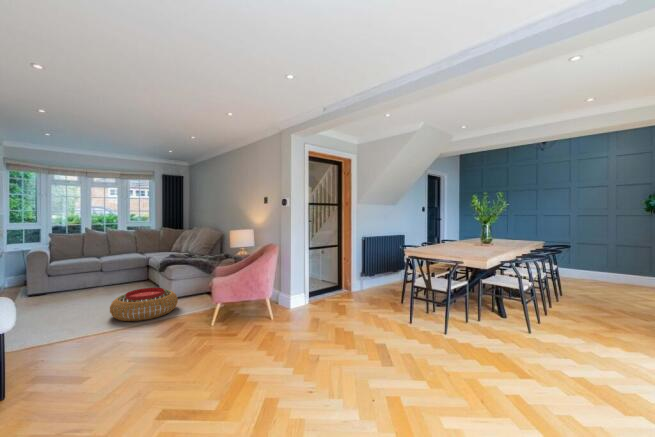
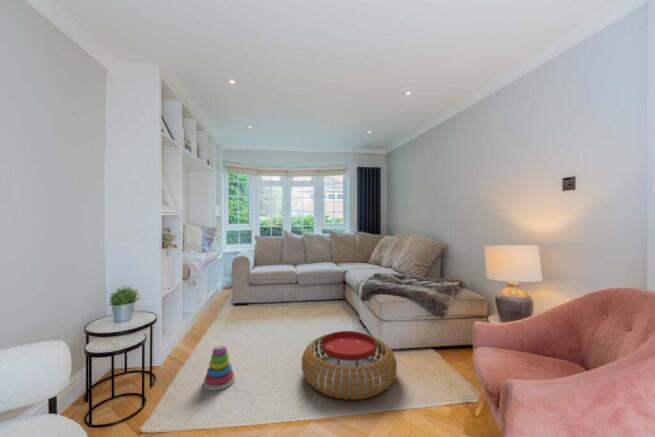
stacking toy: none [23,307,52,336] -> present [204,345,235,390]

